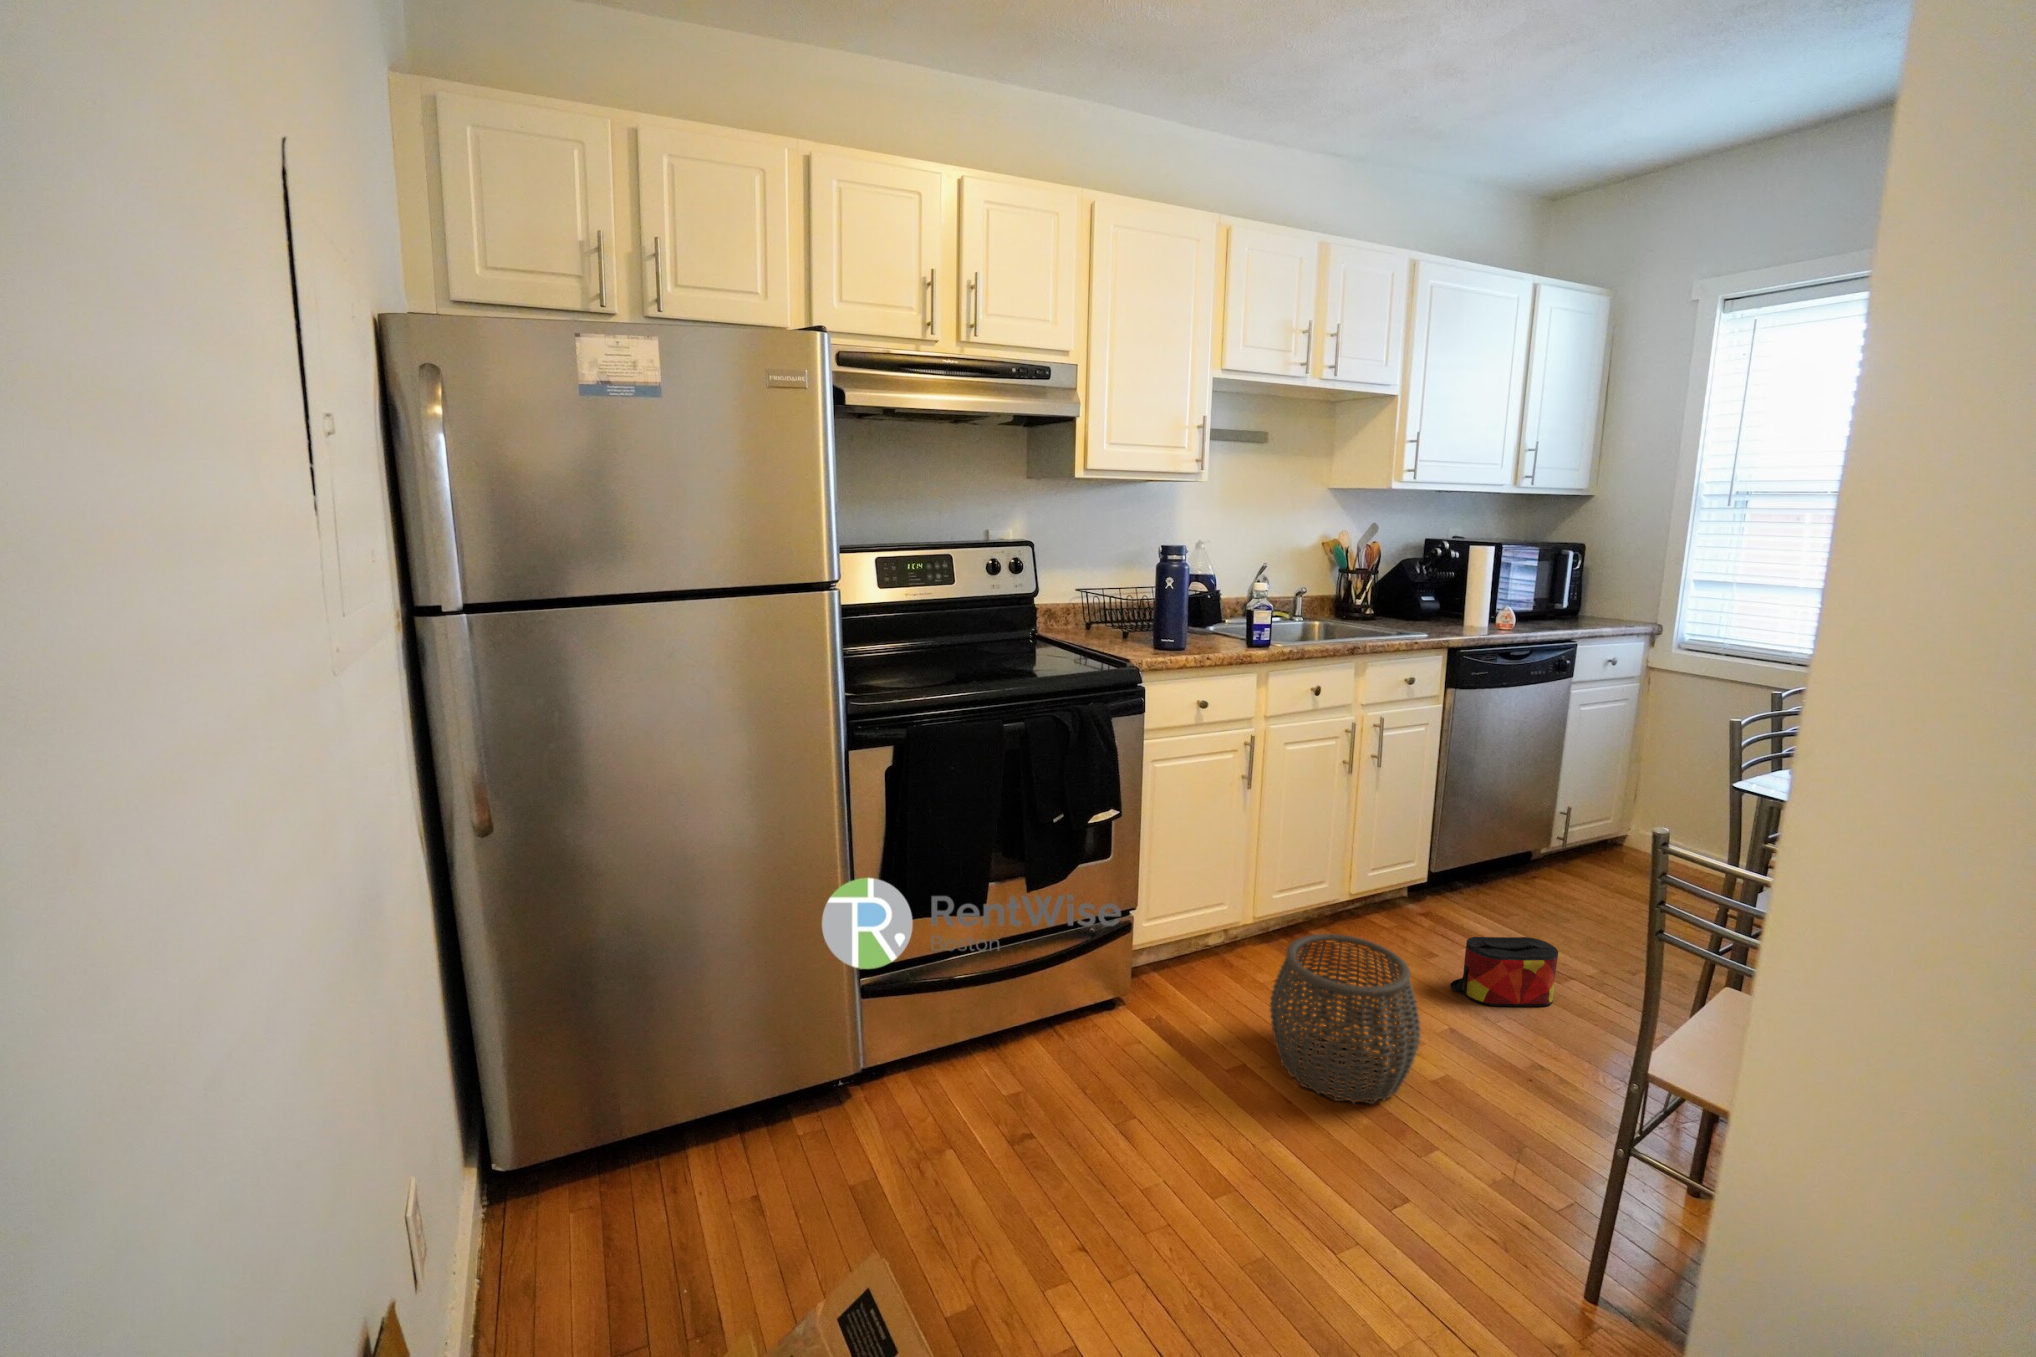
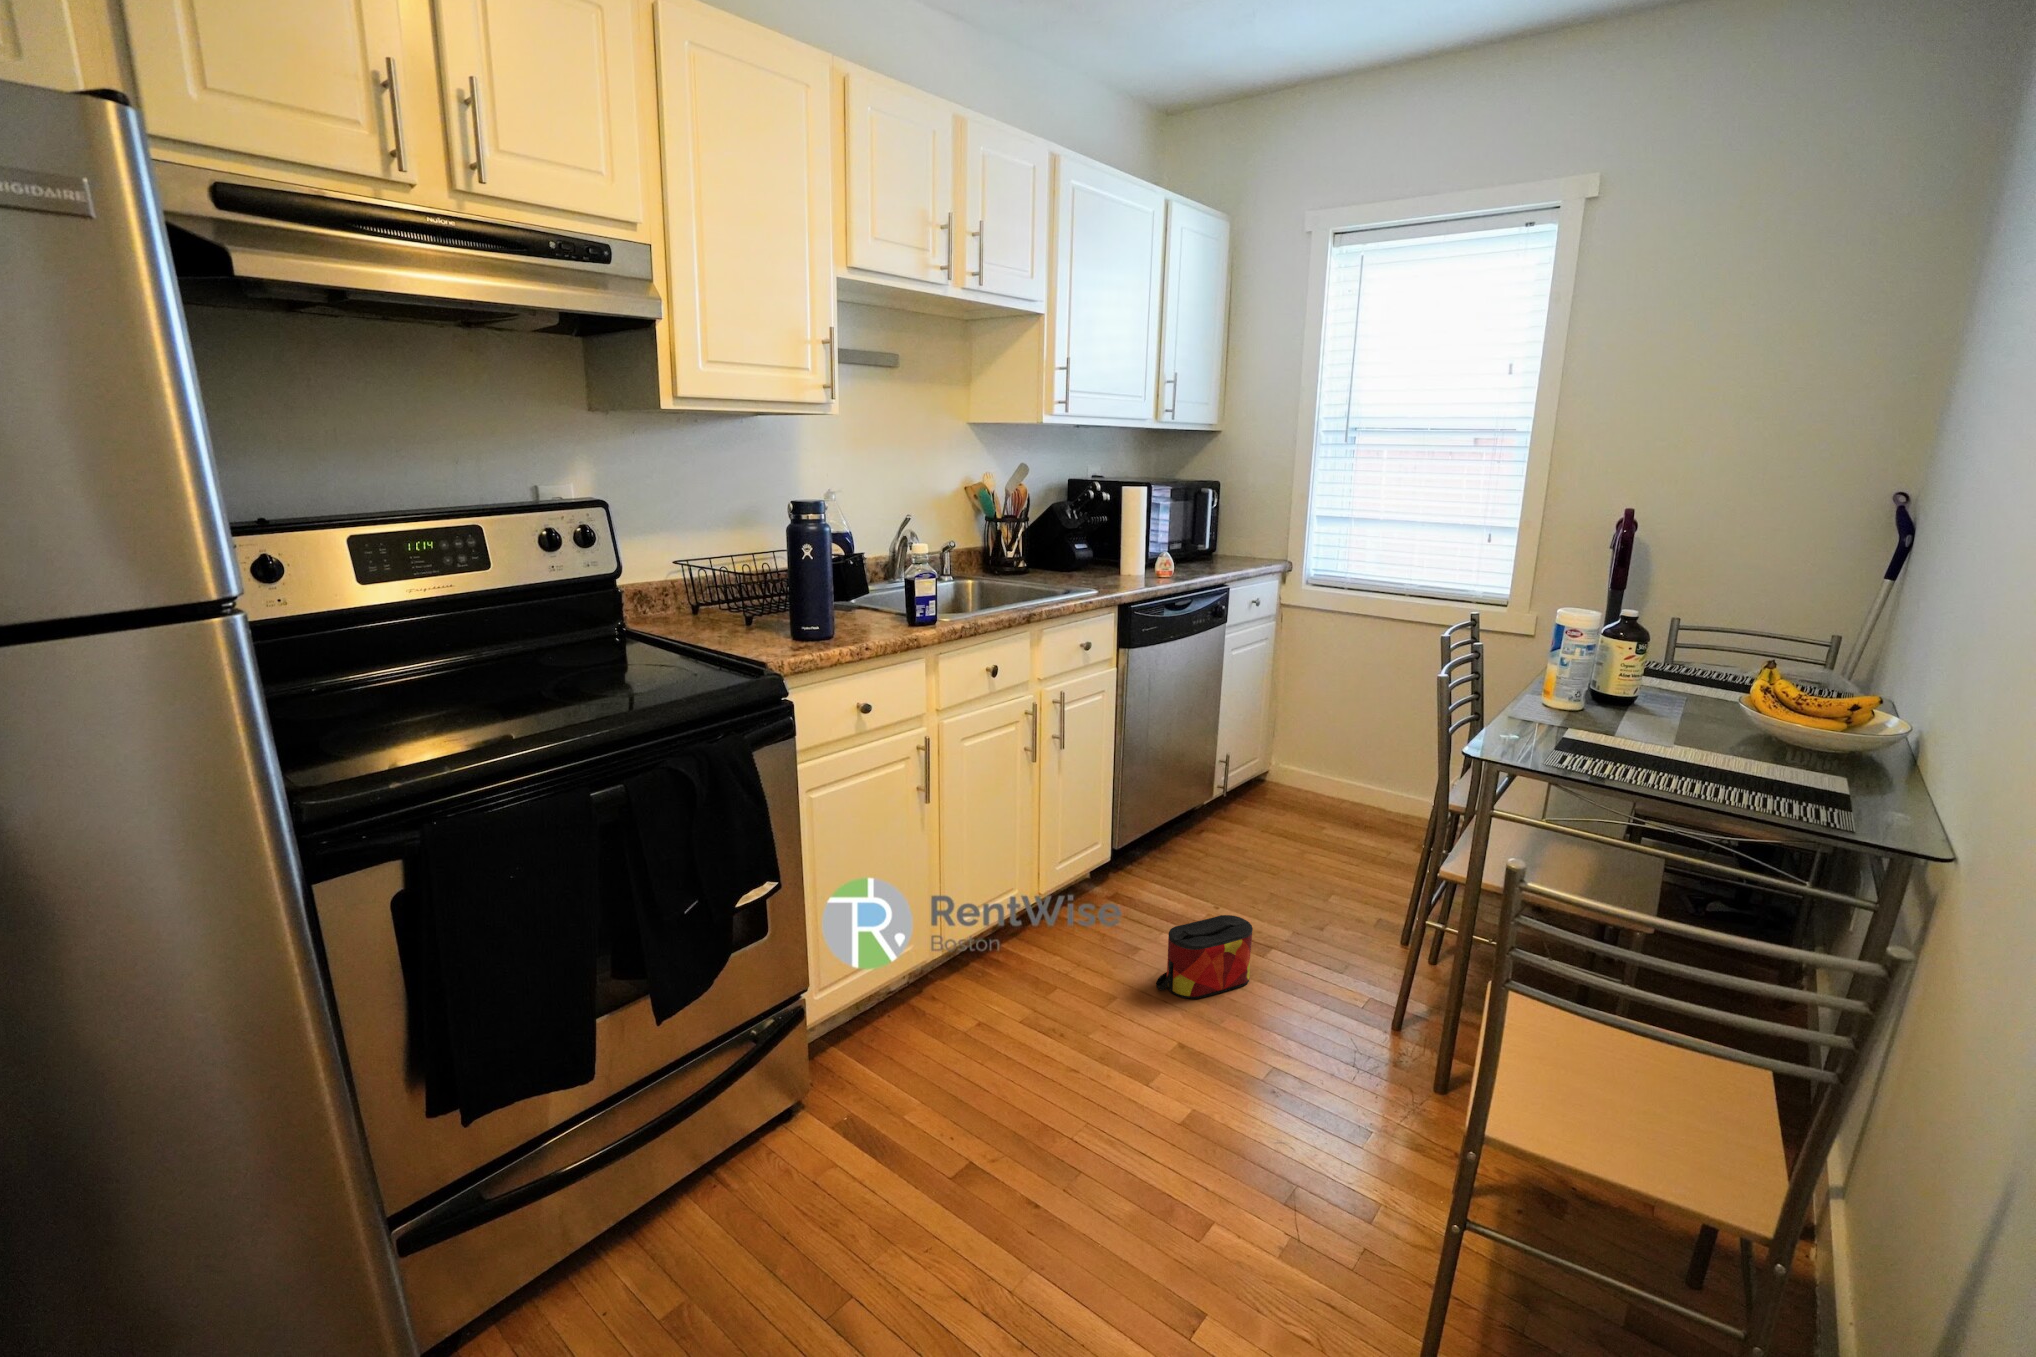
woven basket: present [1270,934,1421,1104] -> none [987,969,1154,1174]

